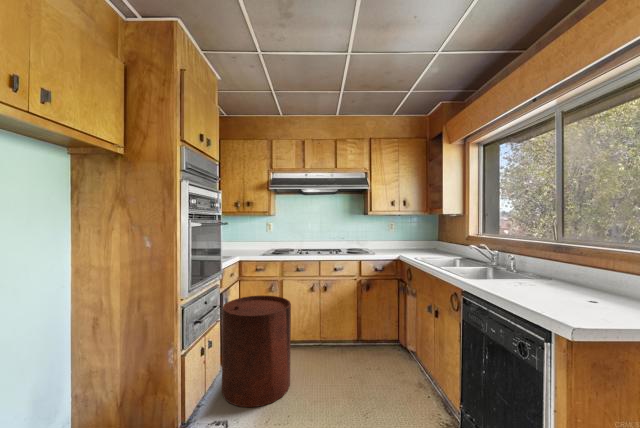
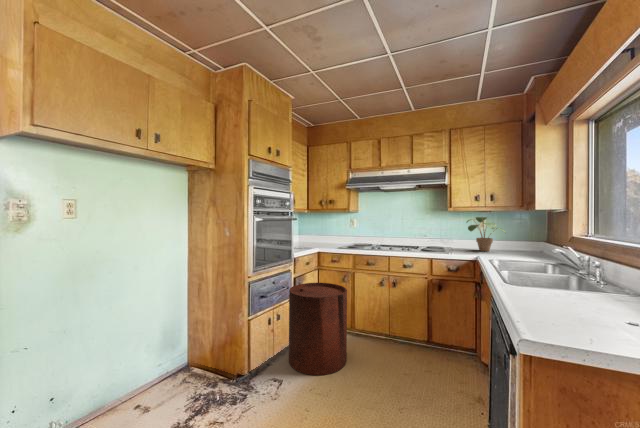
potted plant: none [381,220,412,250] -> present [467,217,506,251]

